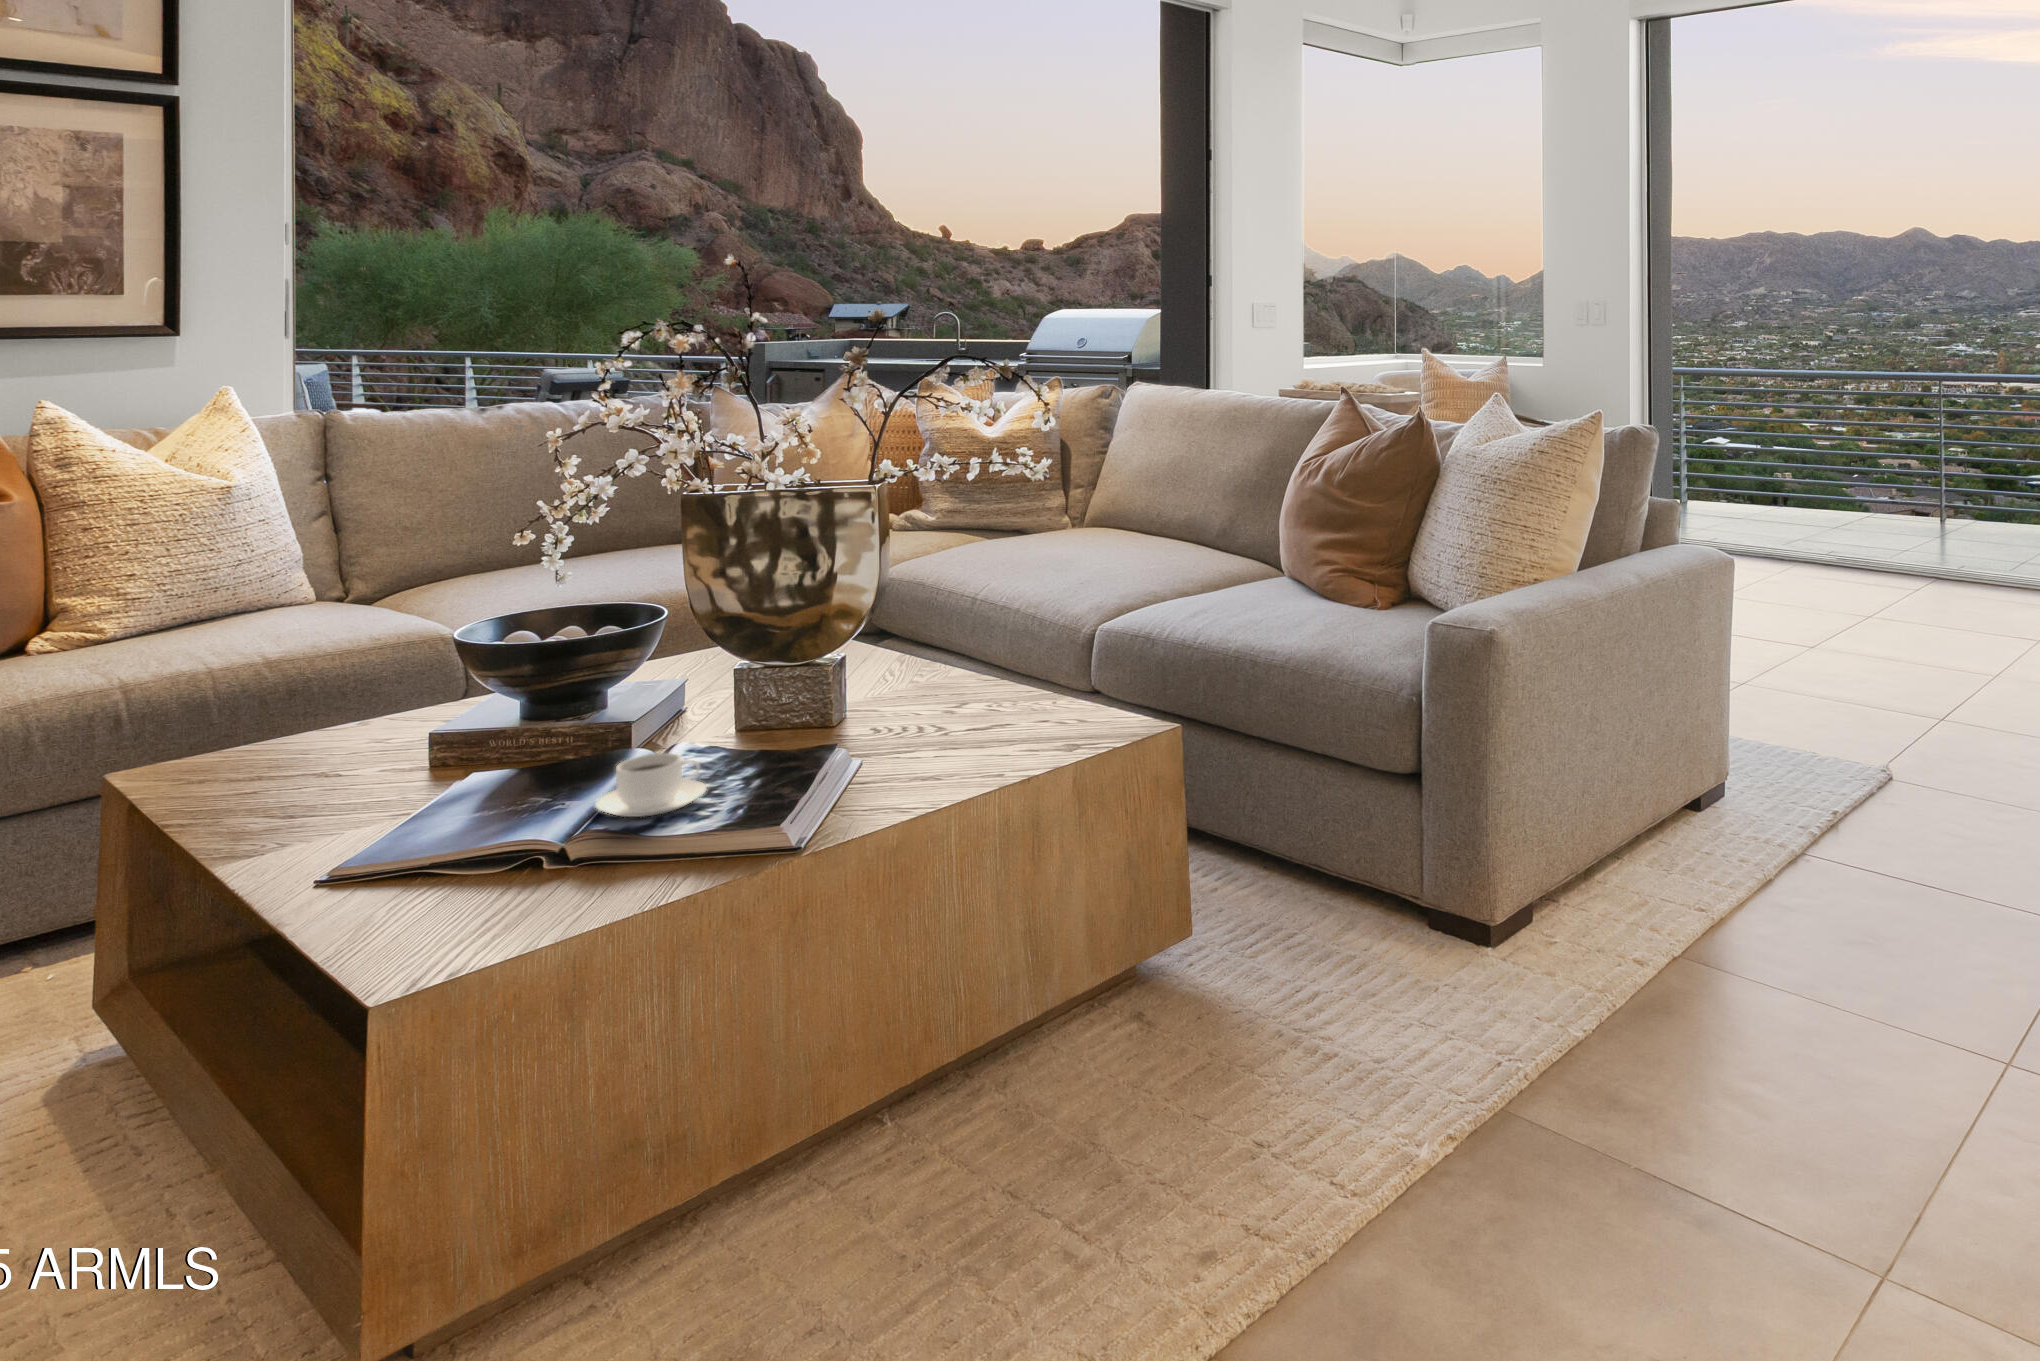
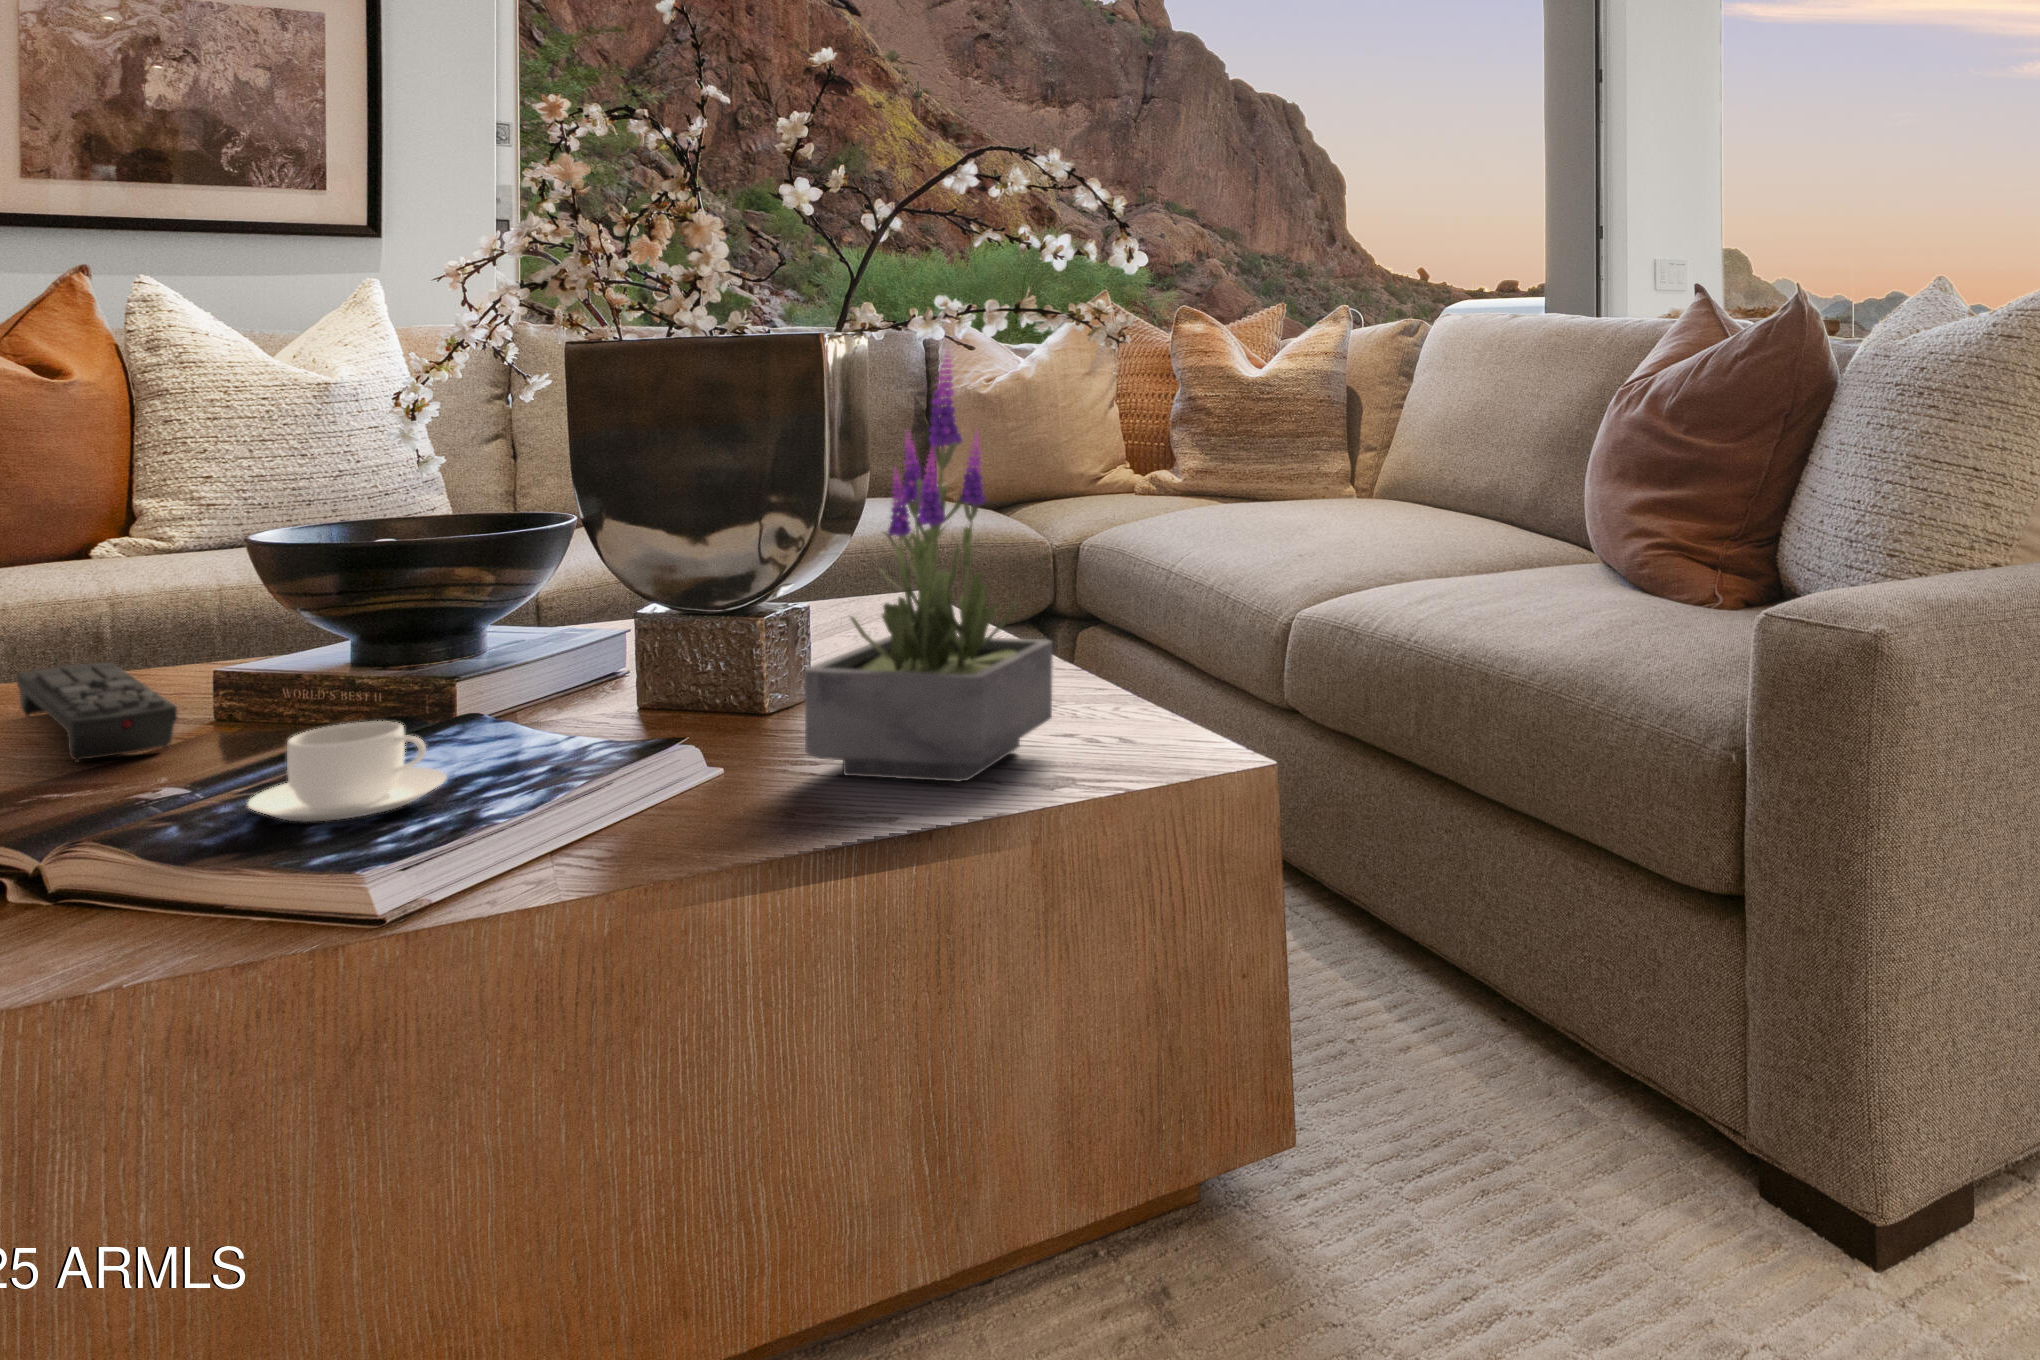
potted plant: none [909,499,1034,757] -> present [804,355,1053,782]
remote control: none [276,734,464,802] -> present [17,662,177,763]

